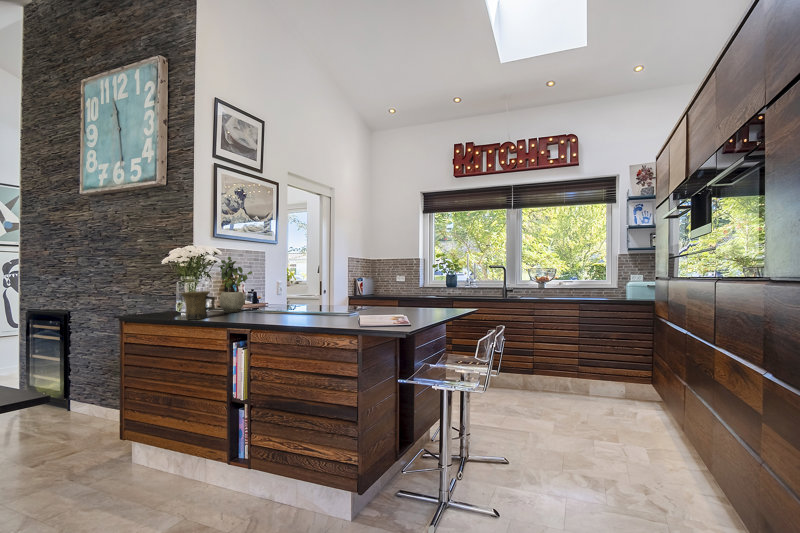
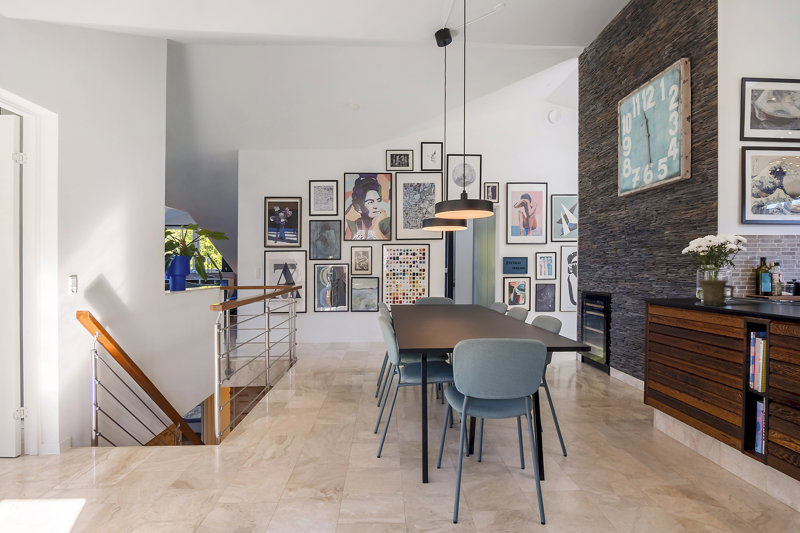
potted plant: present [218,256,252,313] -> none [741,245,786,303]

